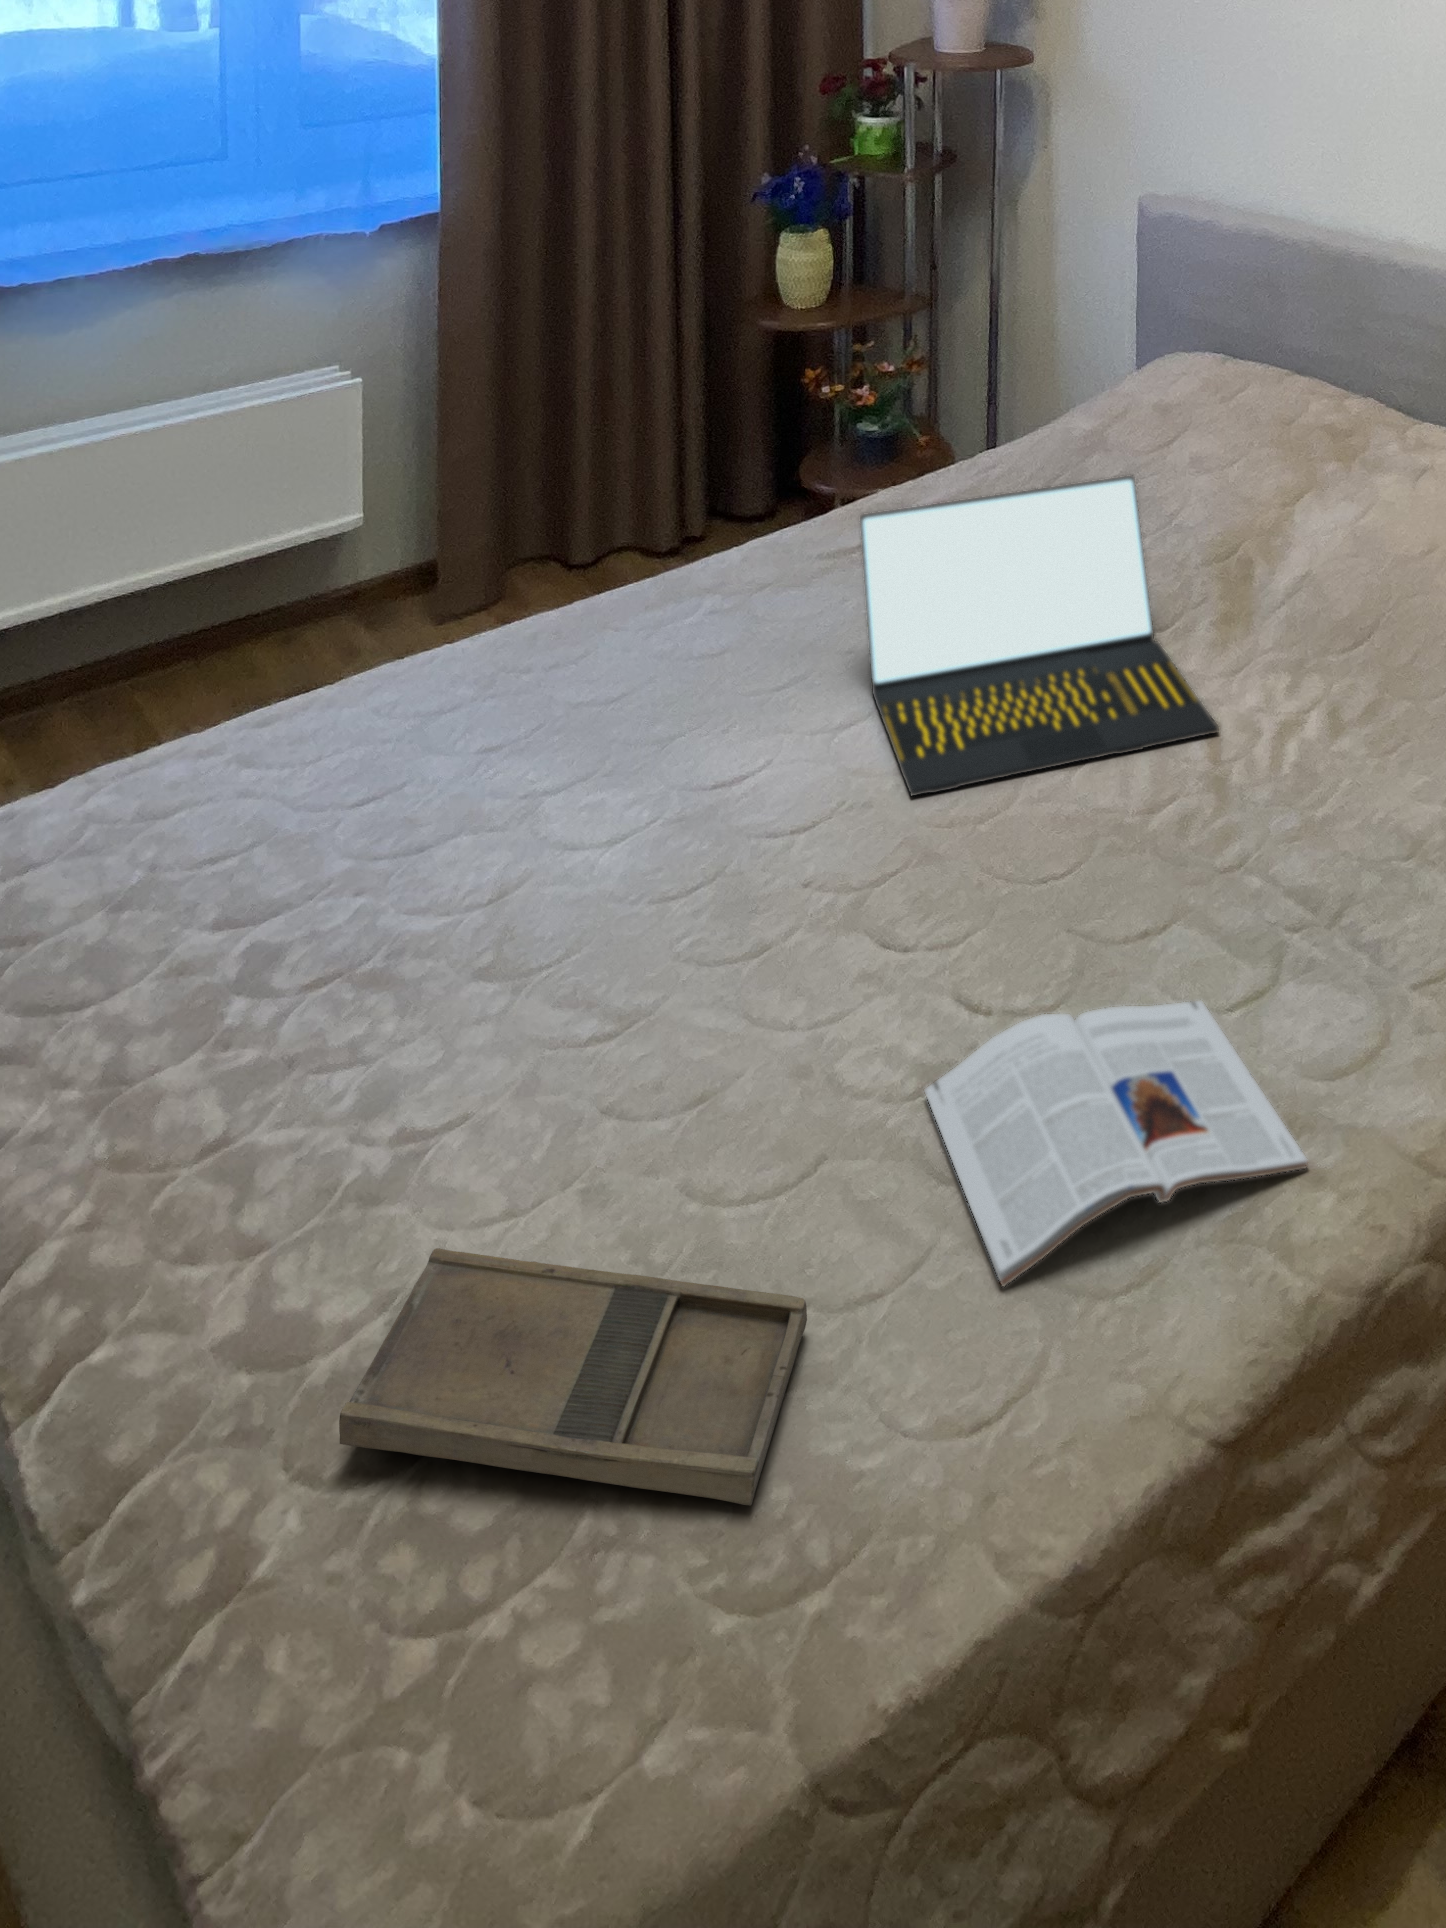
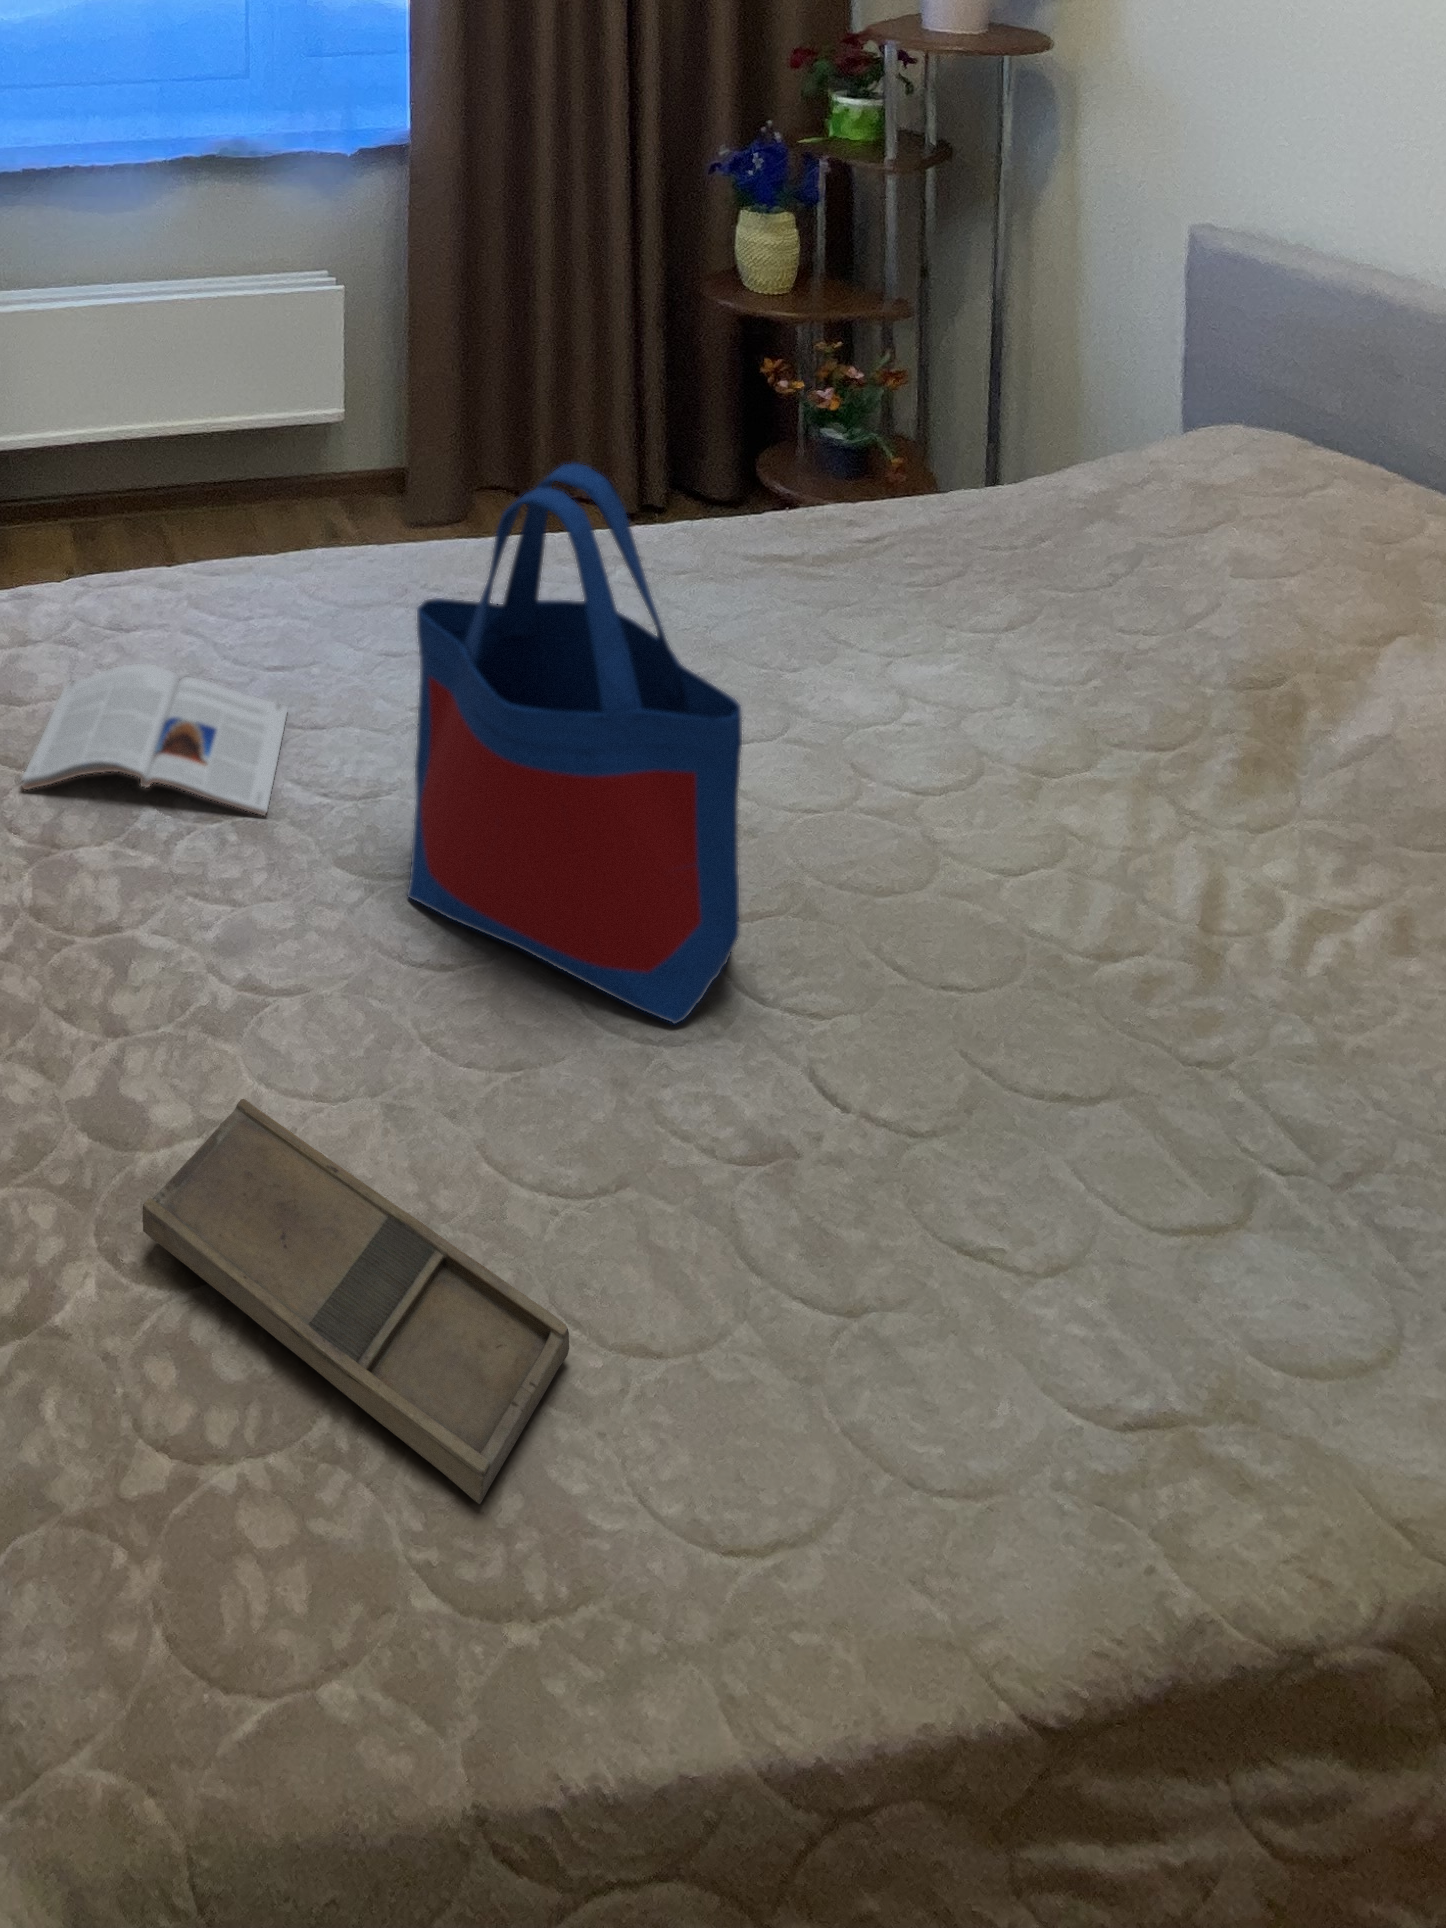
laptop: present [860,476,1219,796] -> none [761,525,1210,907]
tote bag: none [566,489,893,991] -> present [408,463,742,1024]
magazine: present [925,1001,1308,1287] -> present [22,664,288,815]

